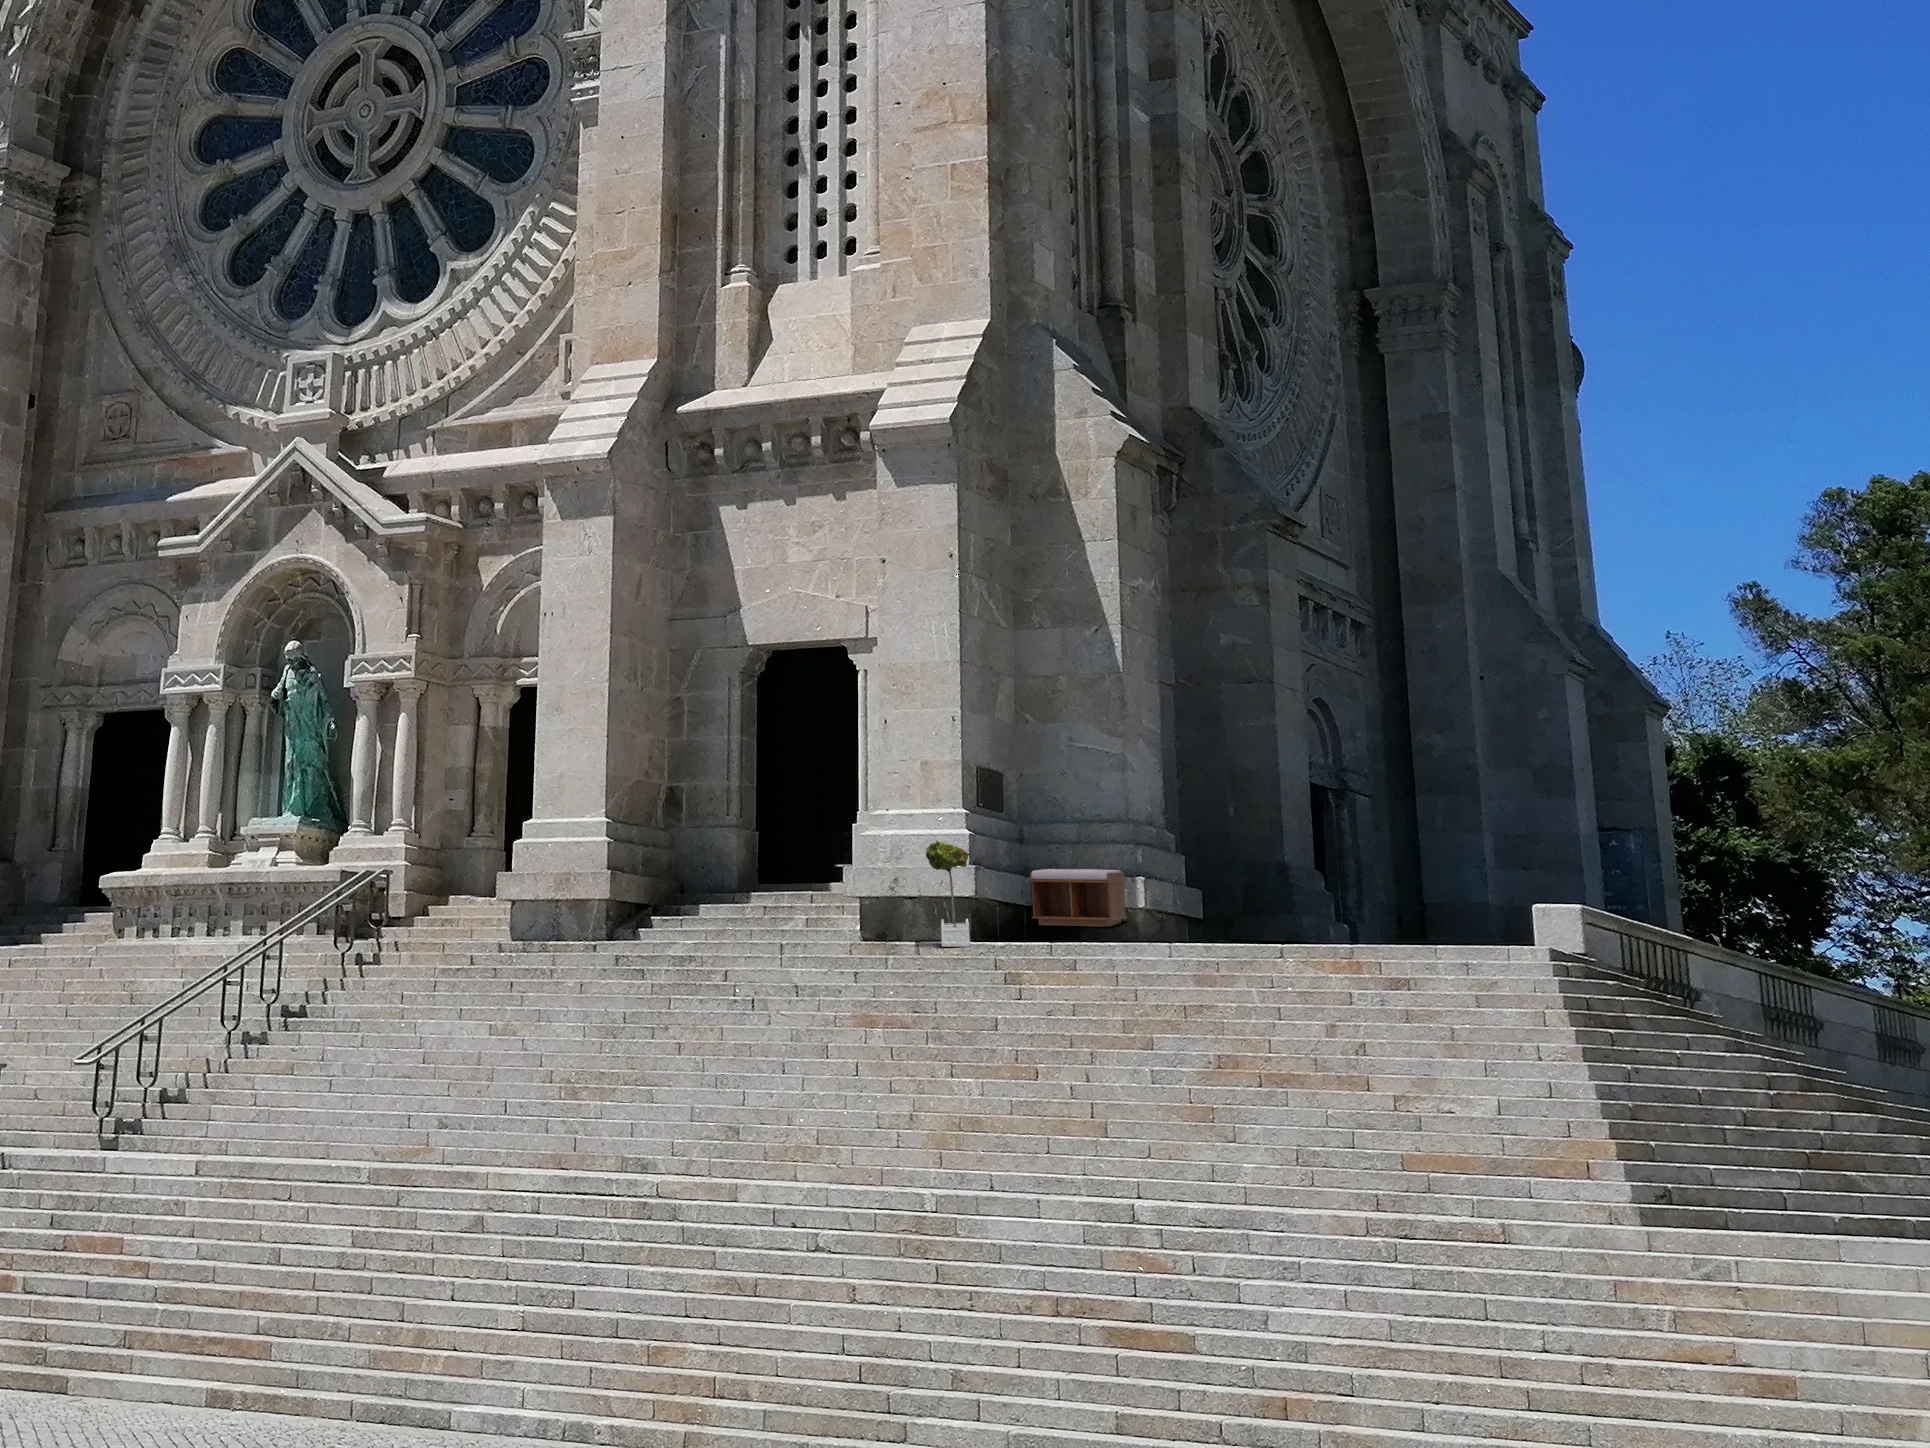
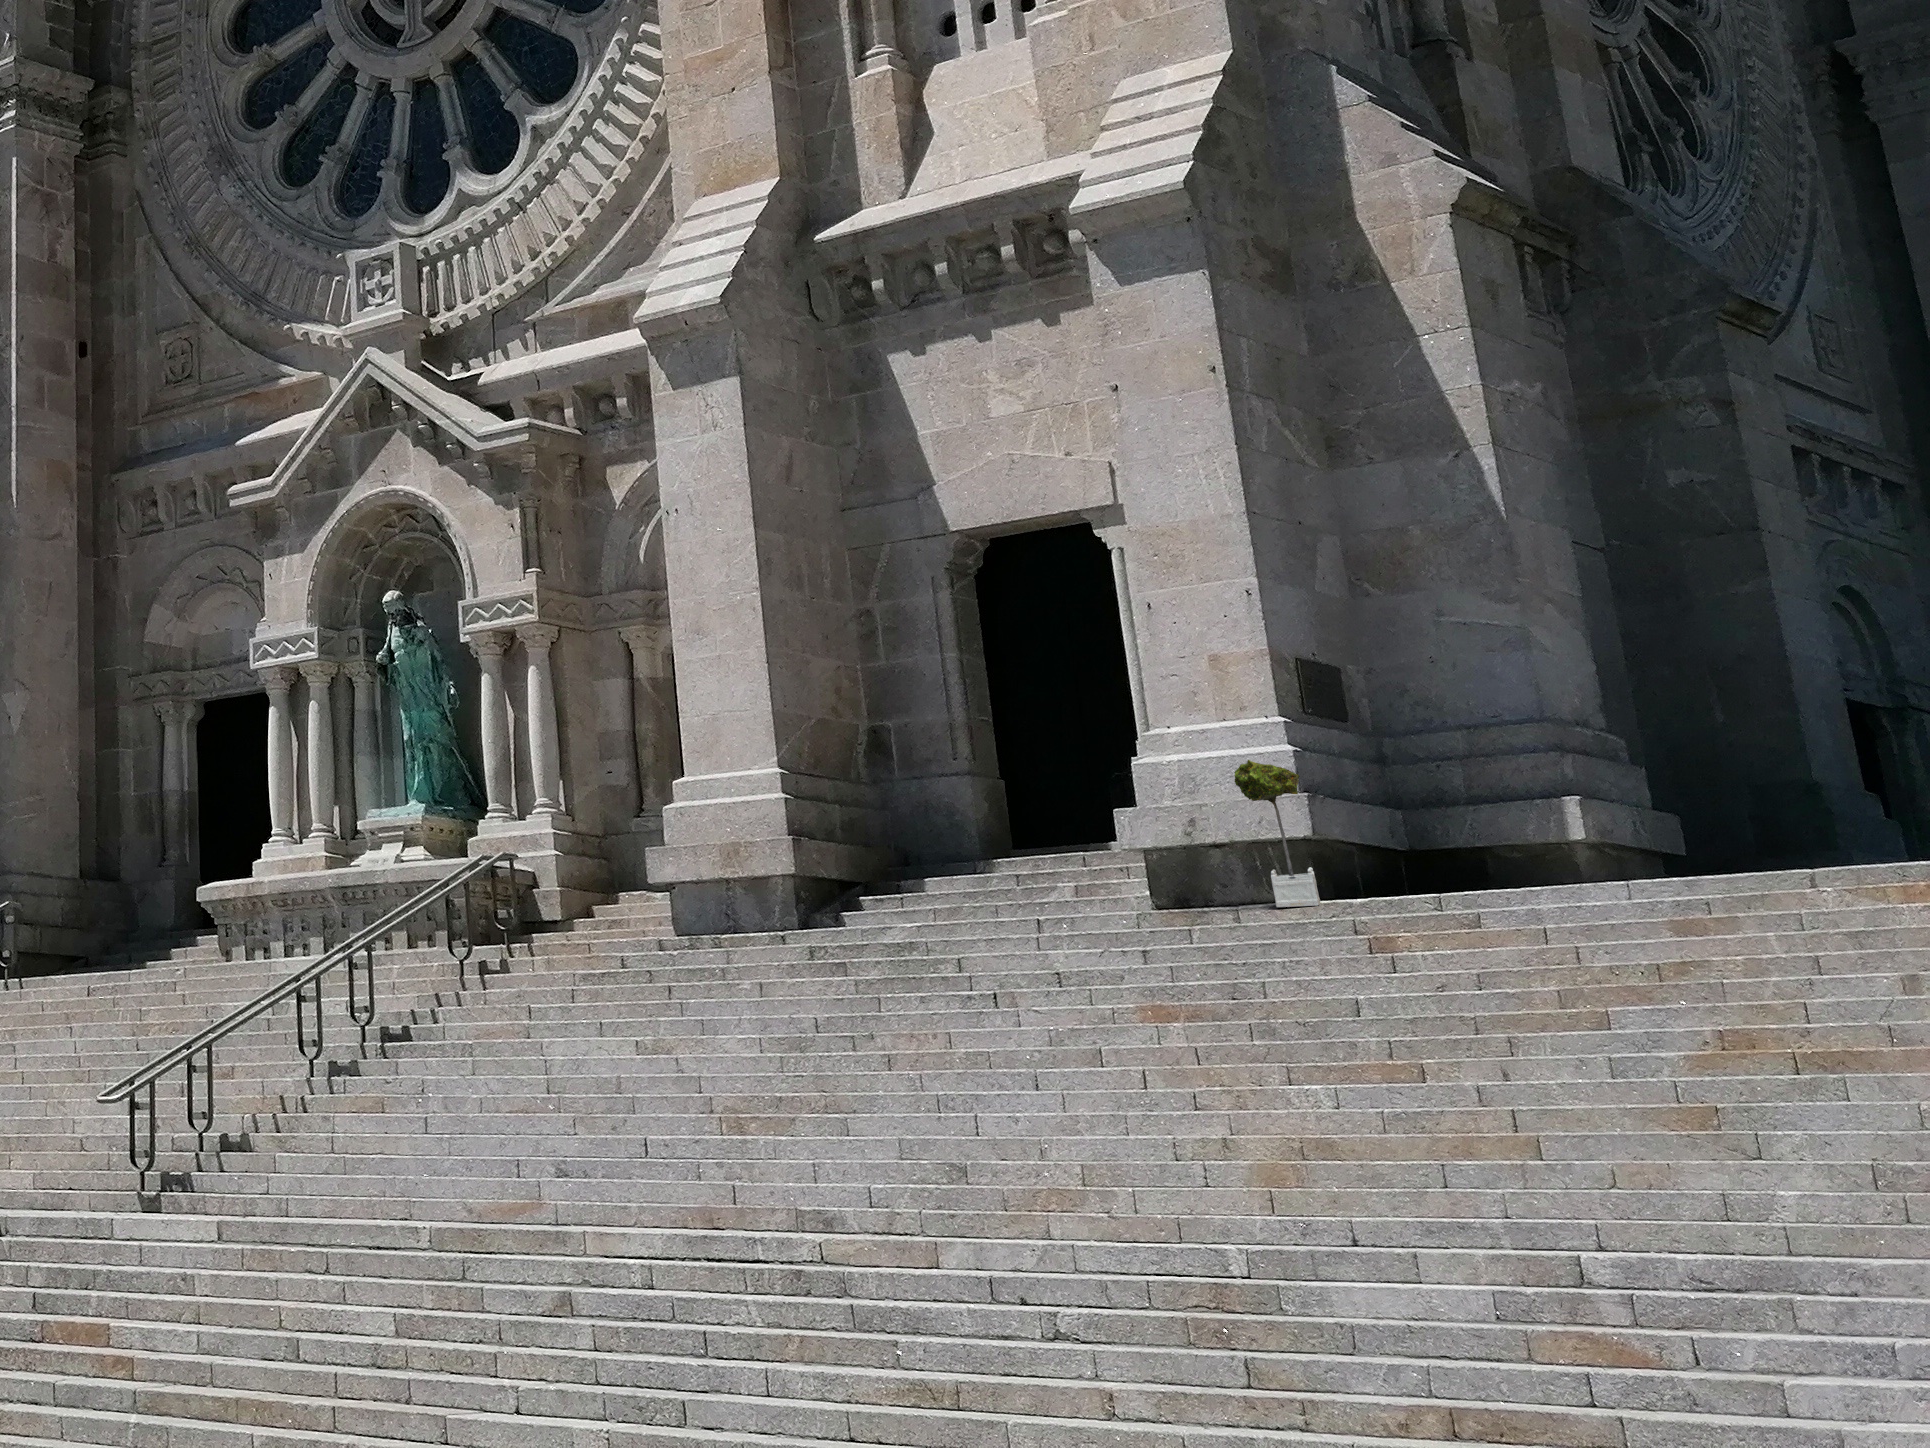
bench: present [1030,869,1127,927] -> none [1401,789,1562,873]

